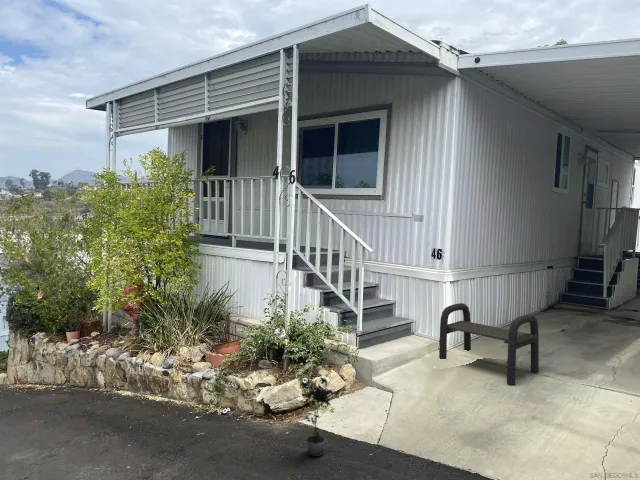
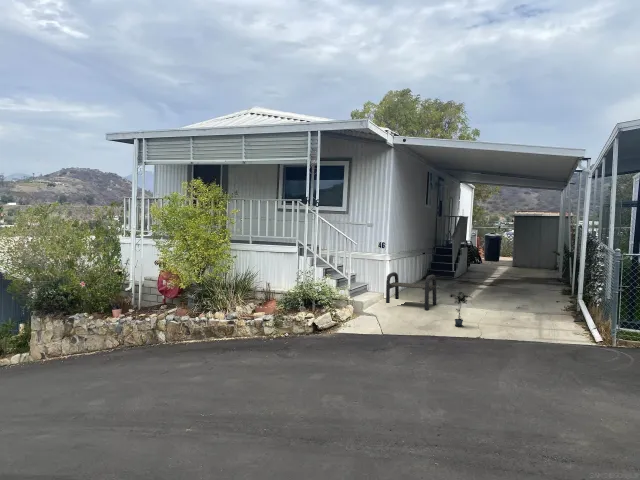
potted plant: present [301,374,339,456] -> present [450,292,470,326]

